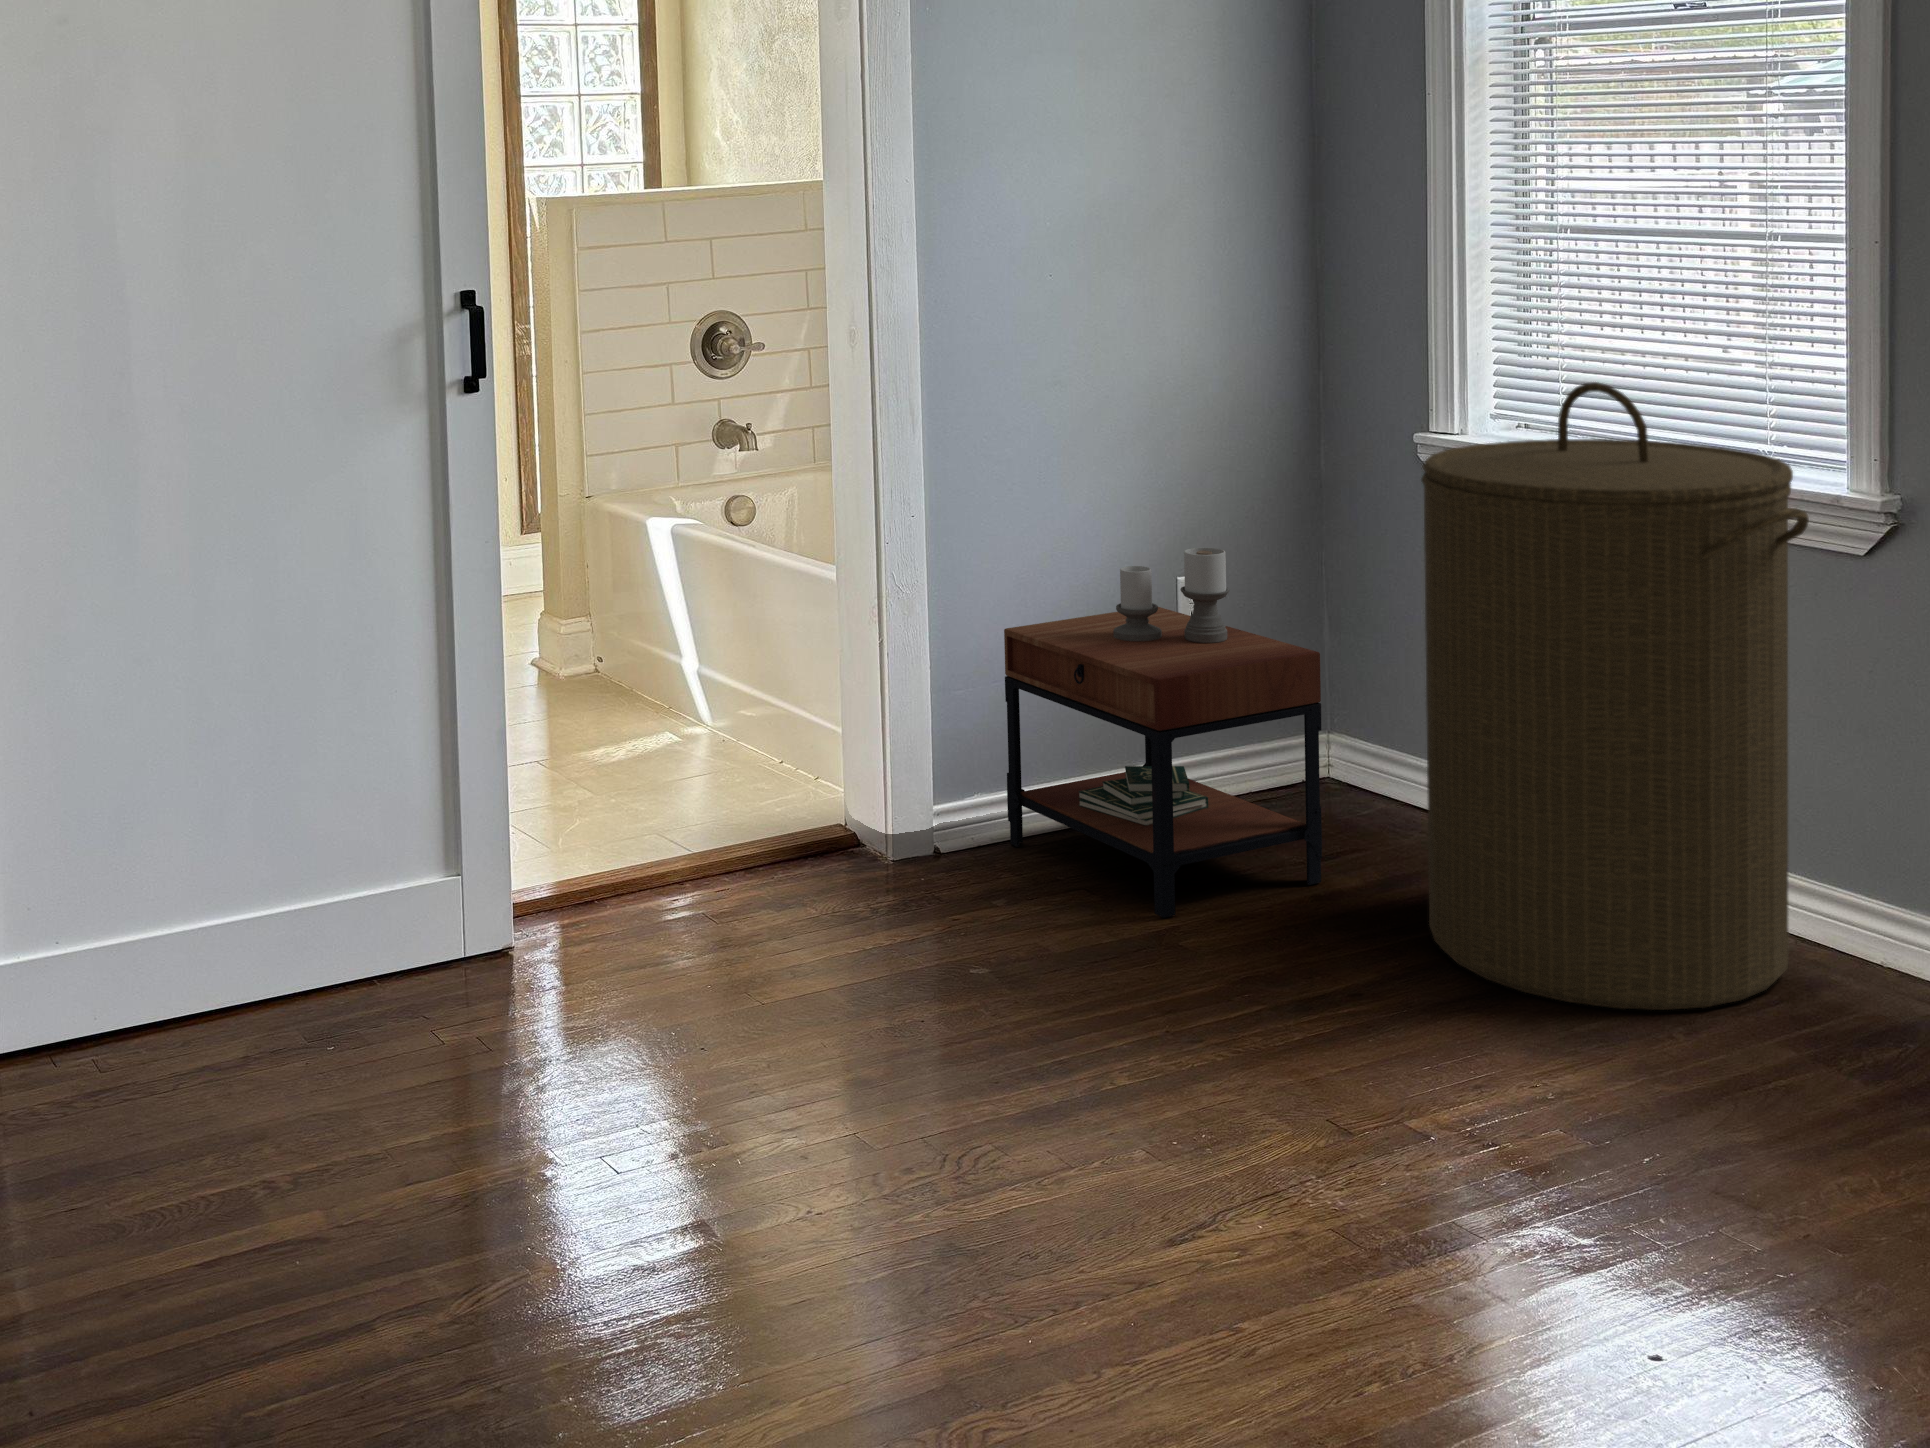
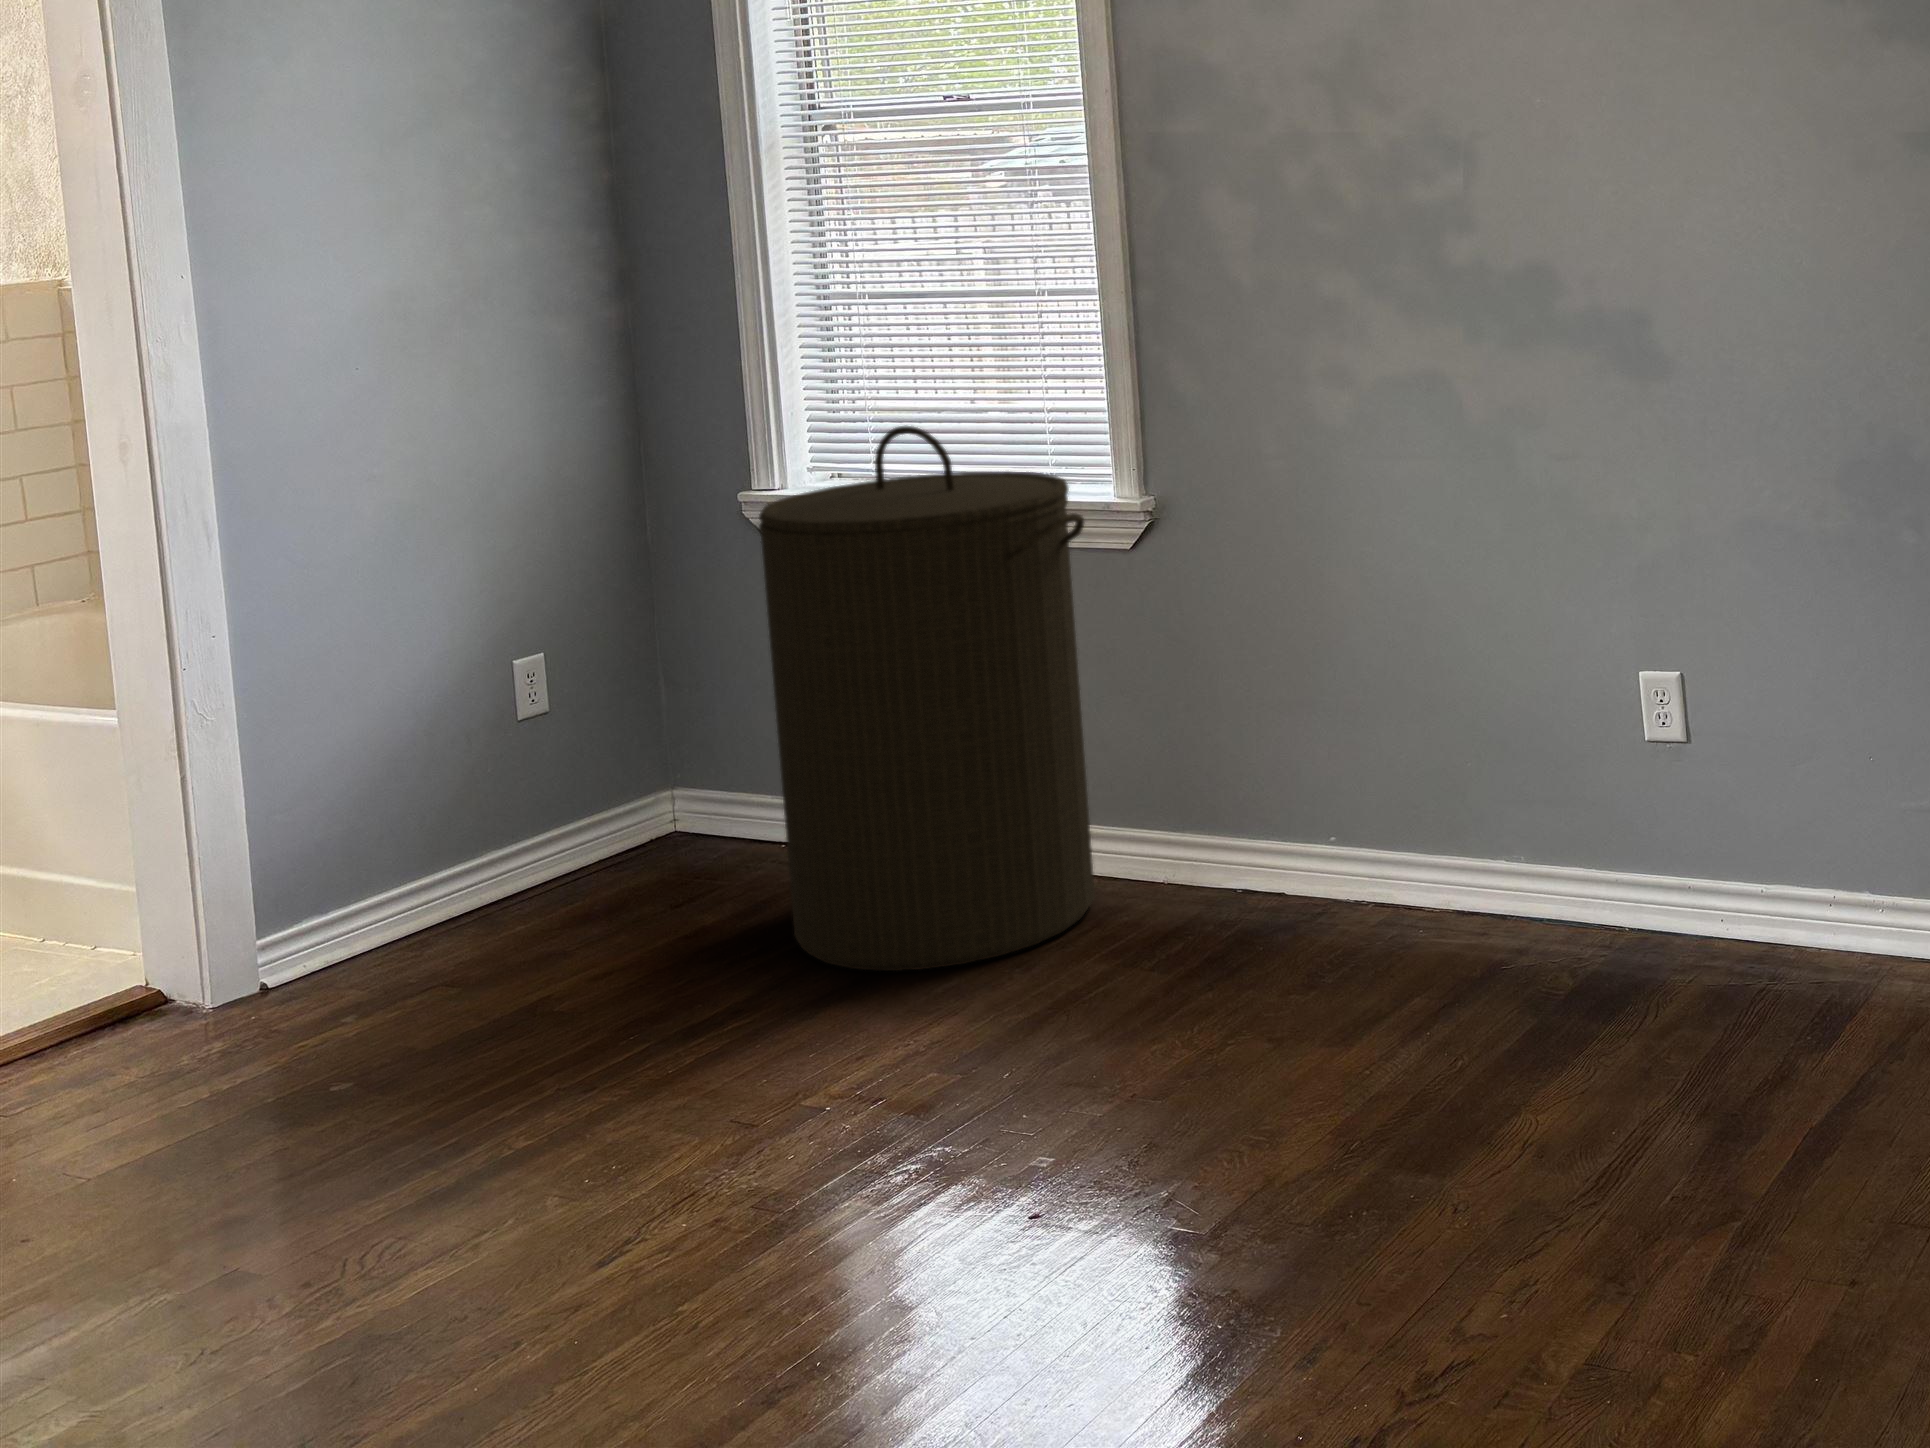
side table: present [1004,548,1322,918] -> none [328,624,686,993]

